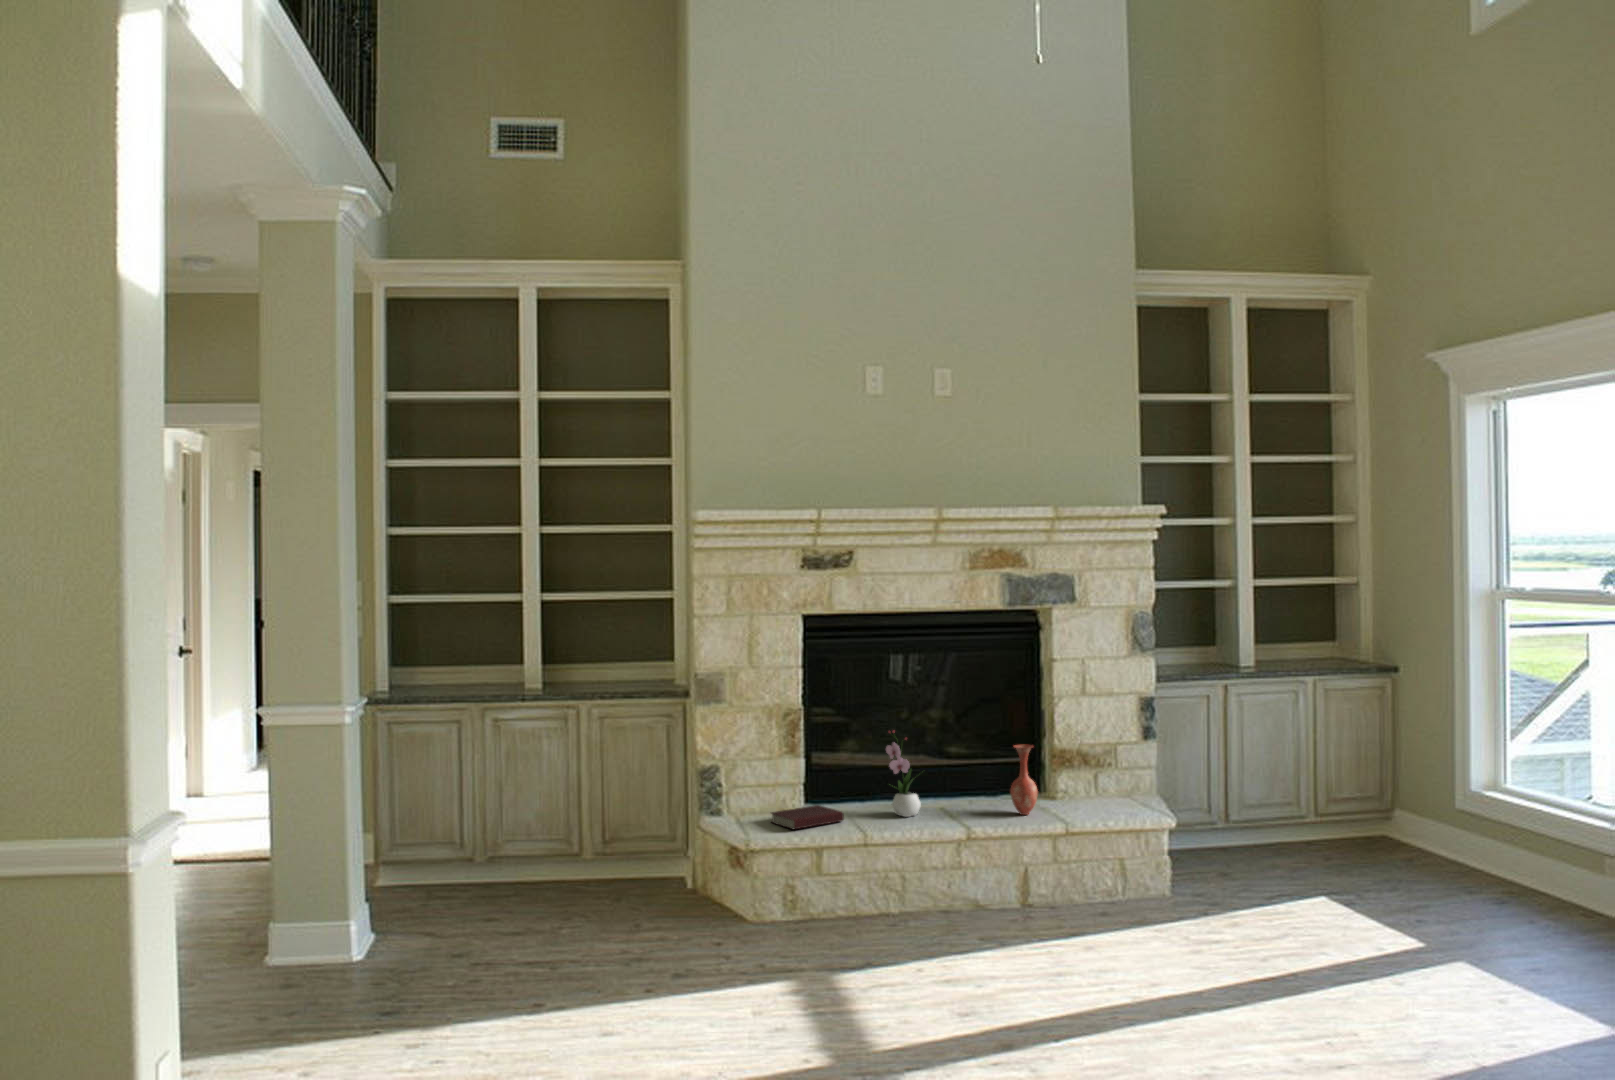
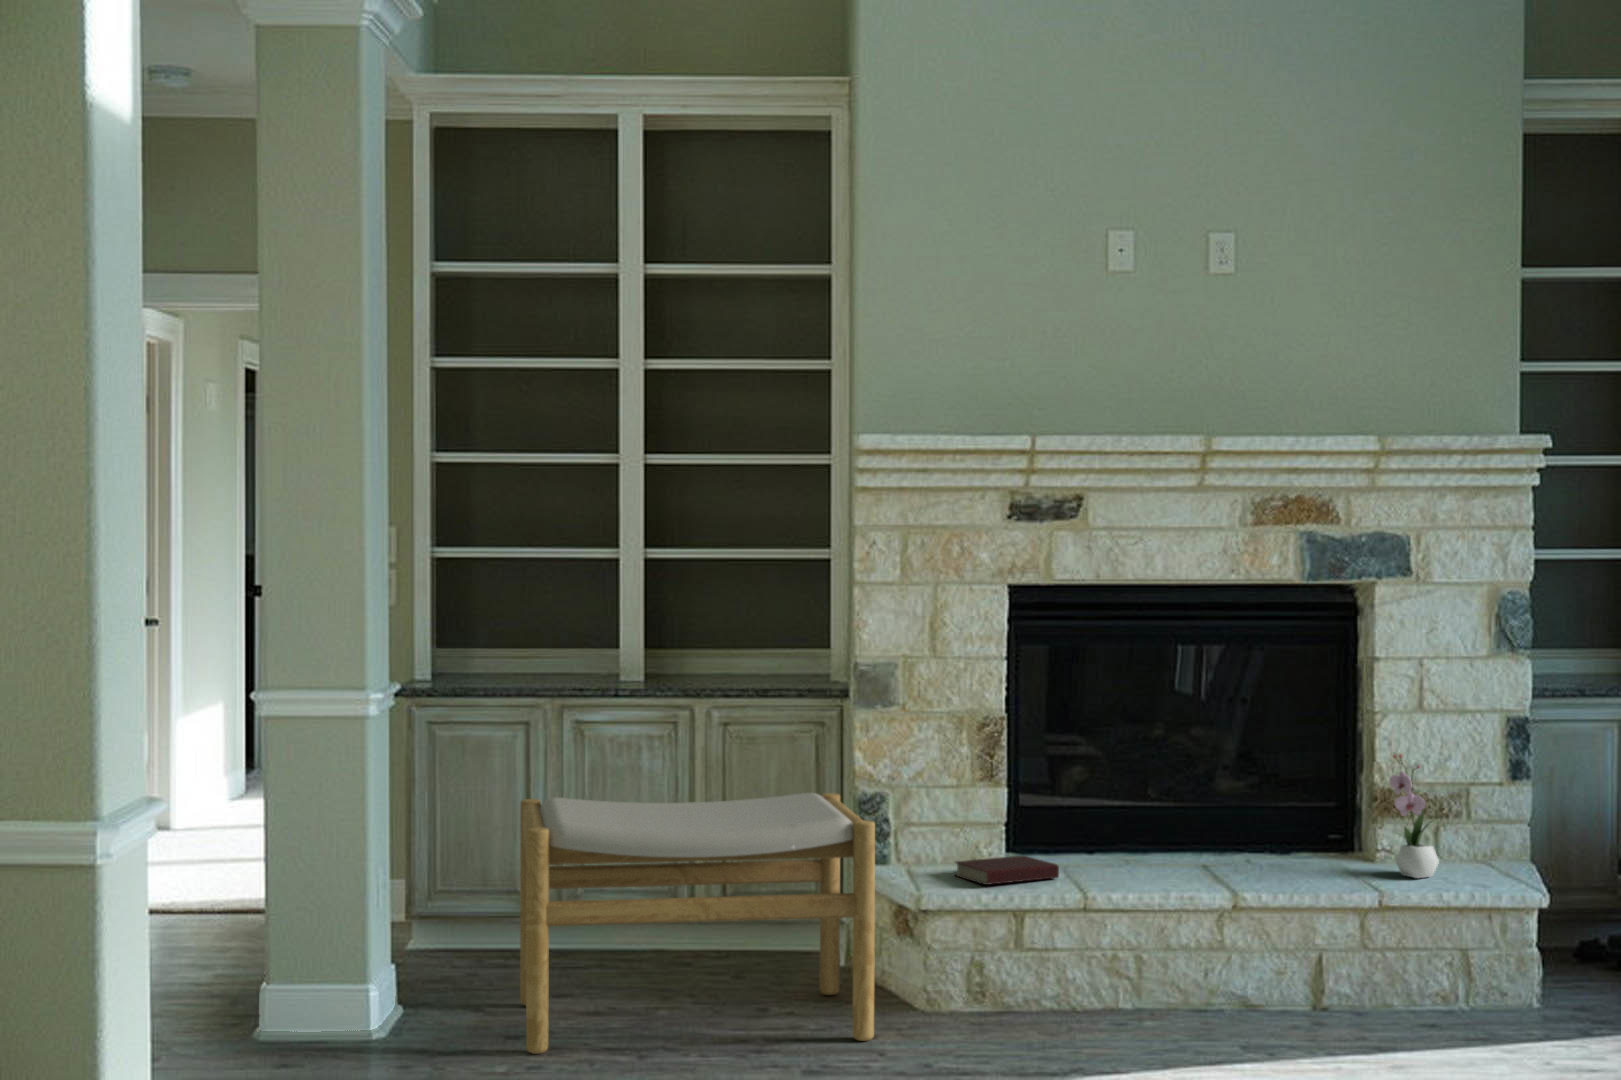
flower arrangement: present [886,731,921,817] -> present [1389,754,1439,878]
vase: present [1010,745,1038,815] -> none [1304,780,1343,881]
footstool: none [455,768,718,977] -> present [520,793,875,1054]

